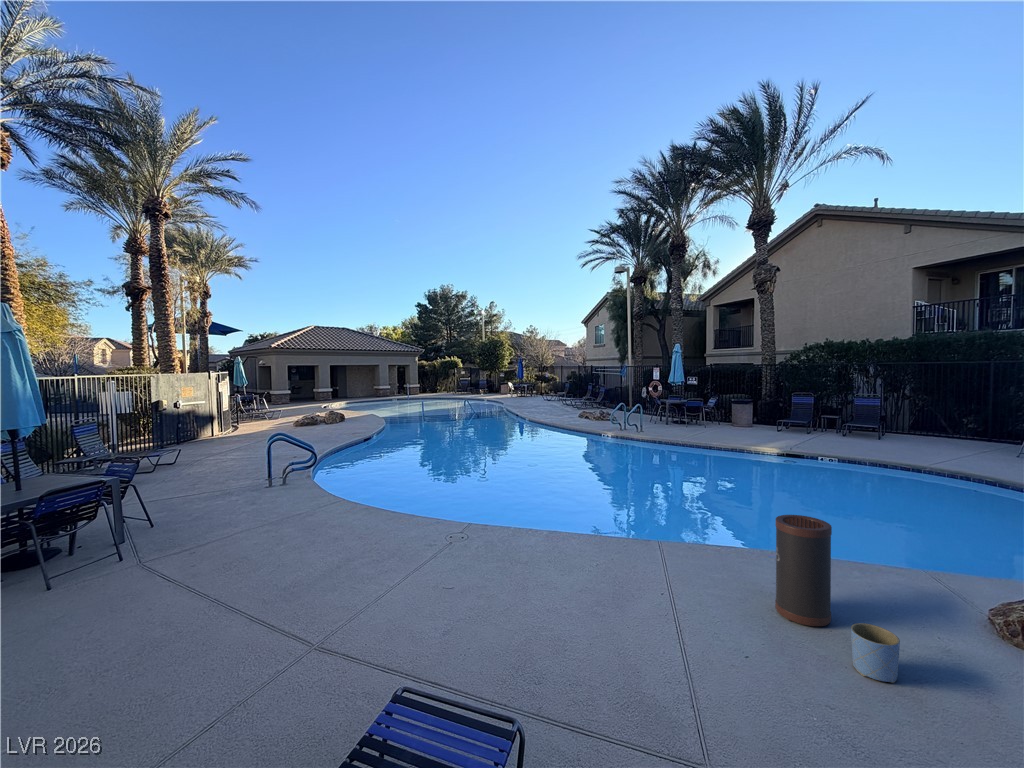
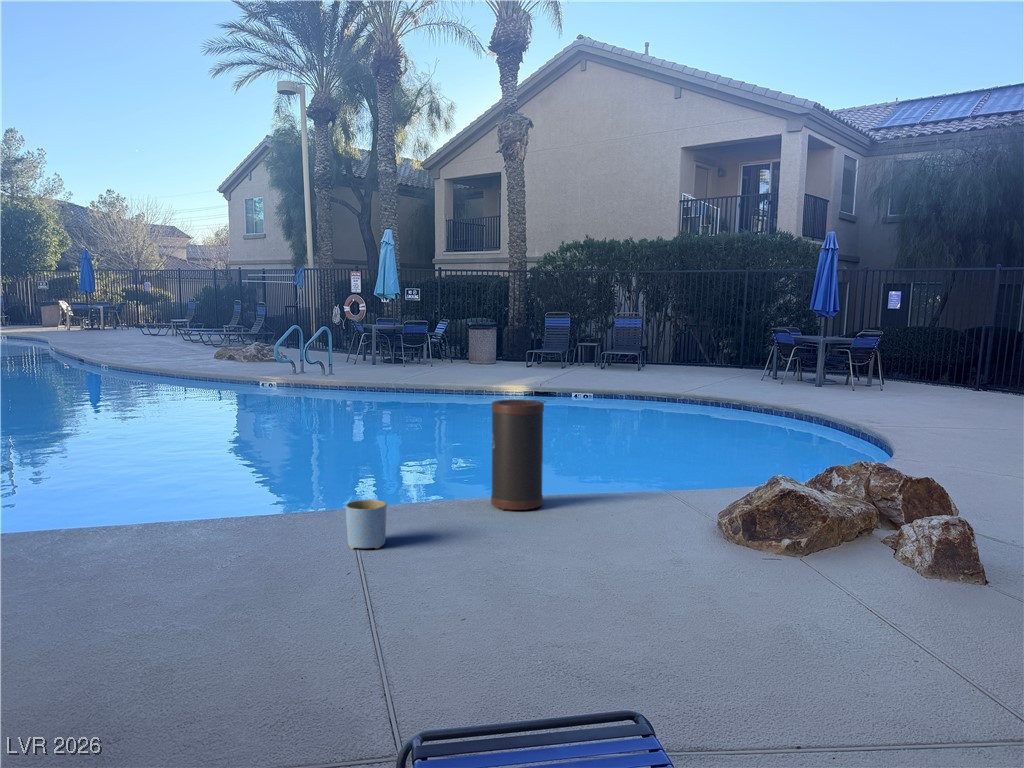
planter: present [851,623,900,683] -> present [346,500,387,549]

